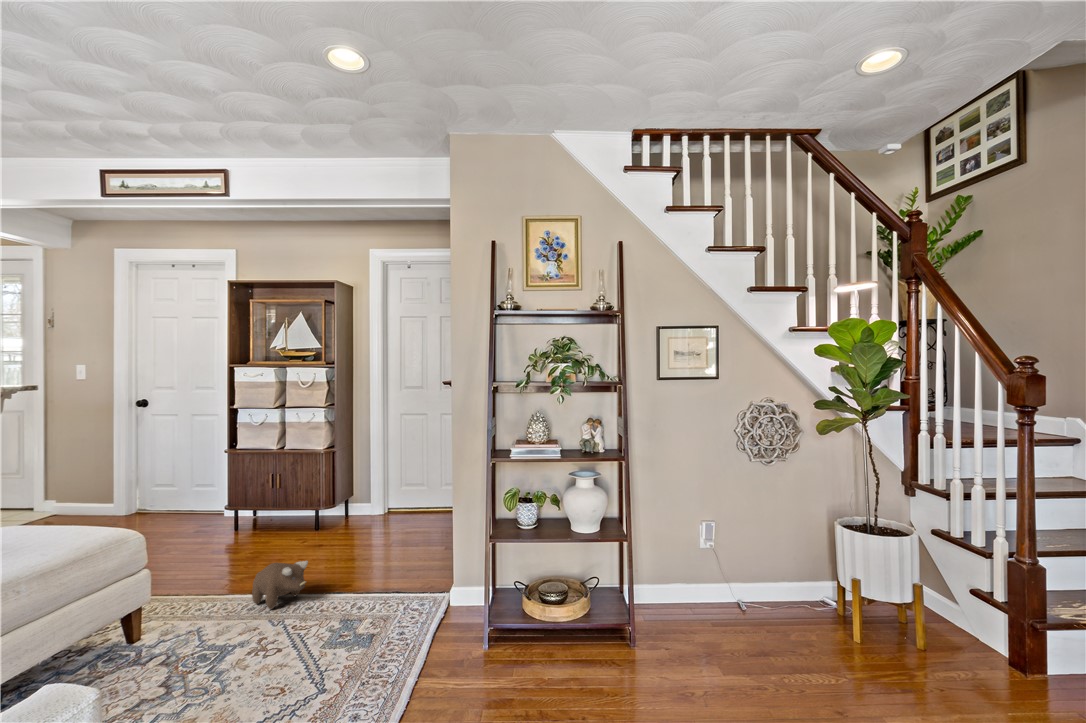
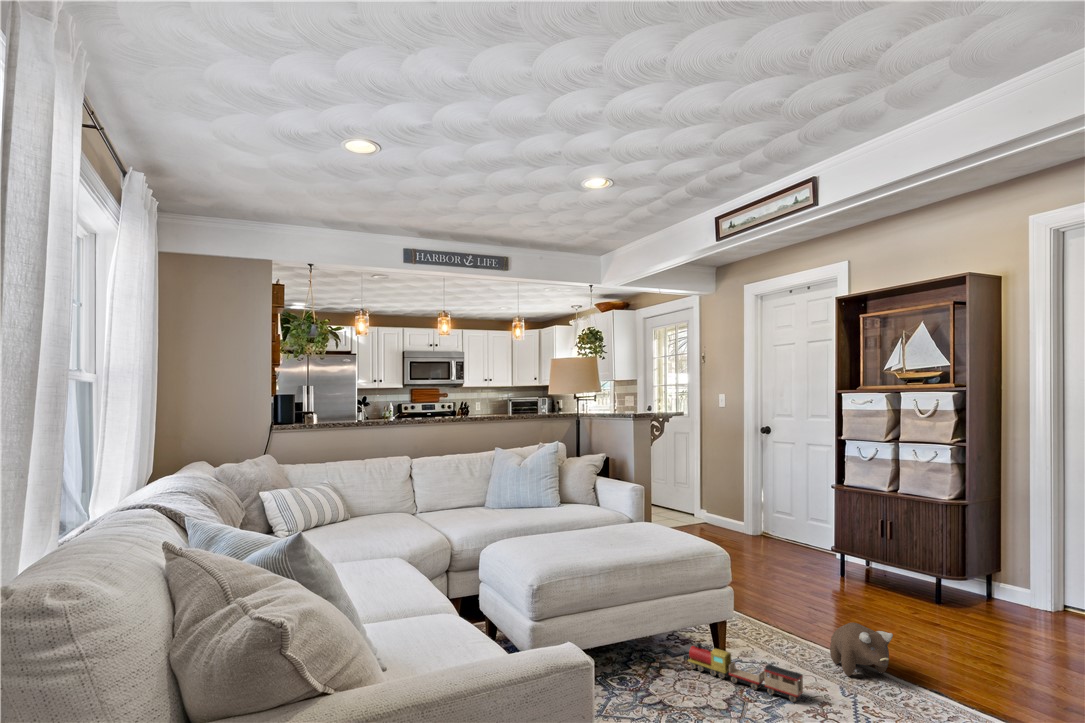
toy train: none [100,624,241,673] -> present [688,643,803,702]

